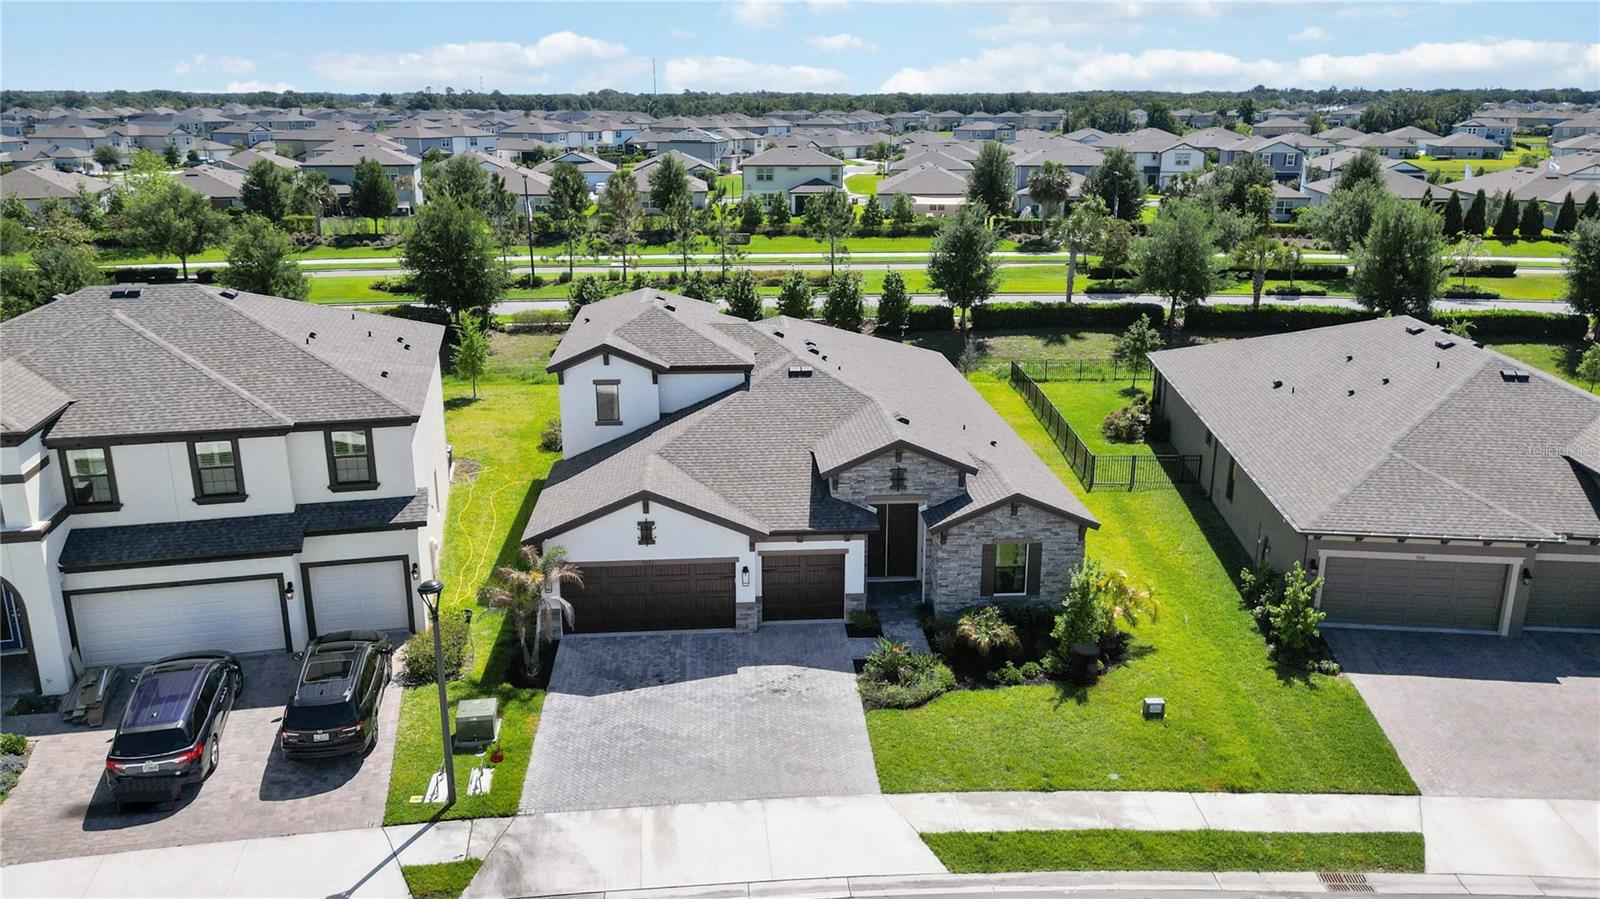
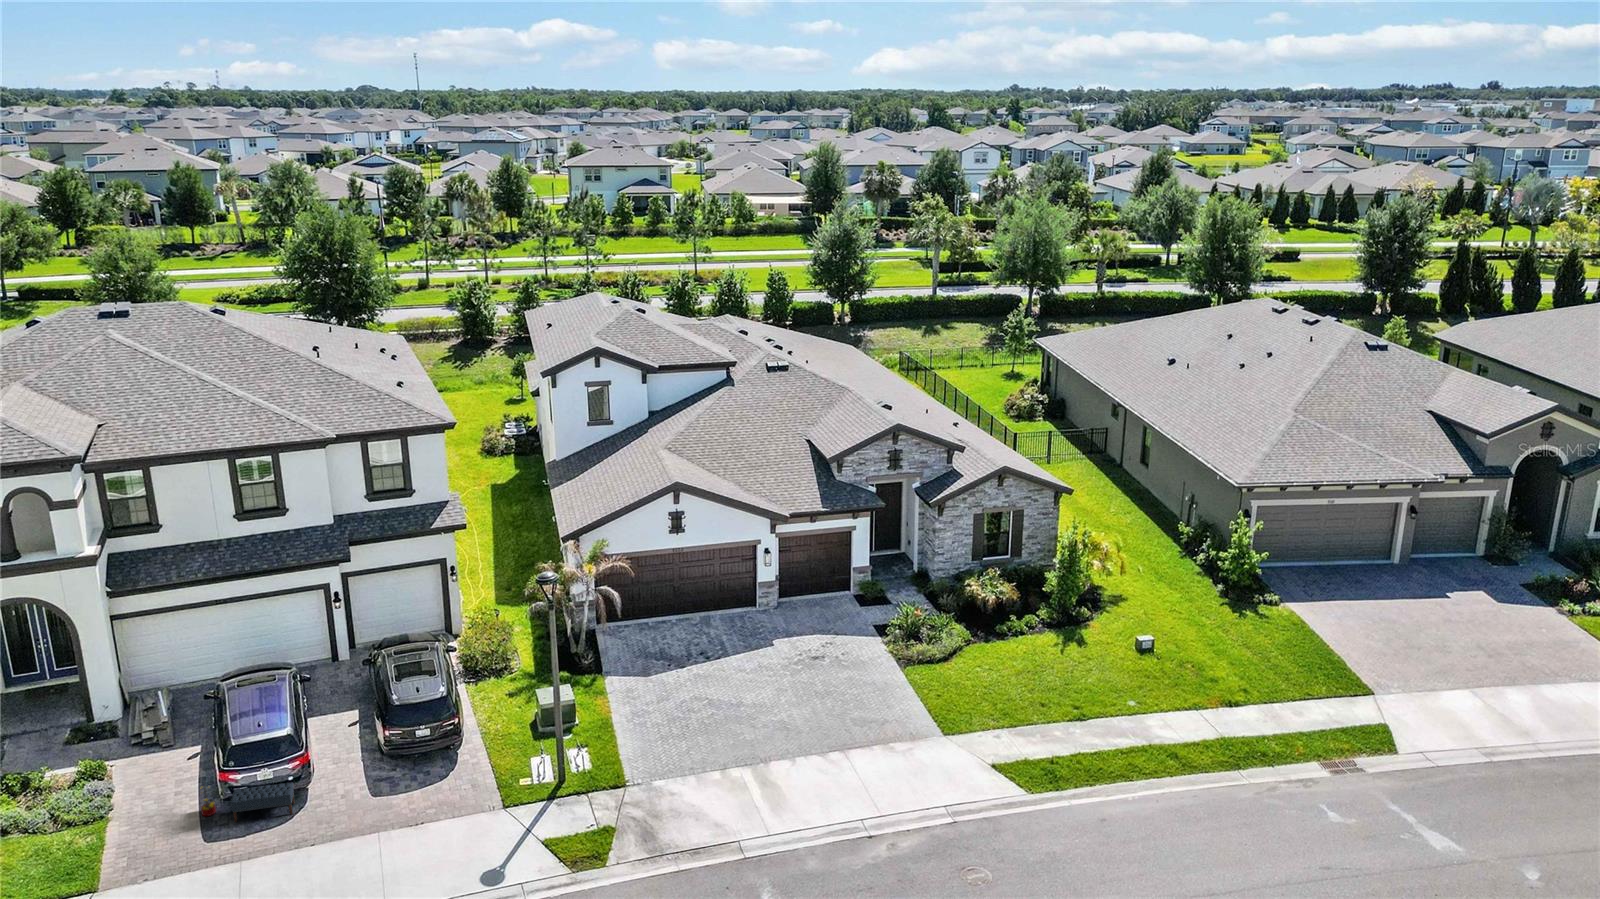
trash can: present [1072,643,1100,687] -> none [1067,592,1092,632]
decorative plant: present [481,735,509,762] -> present [201,788,216,816]

